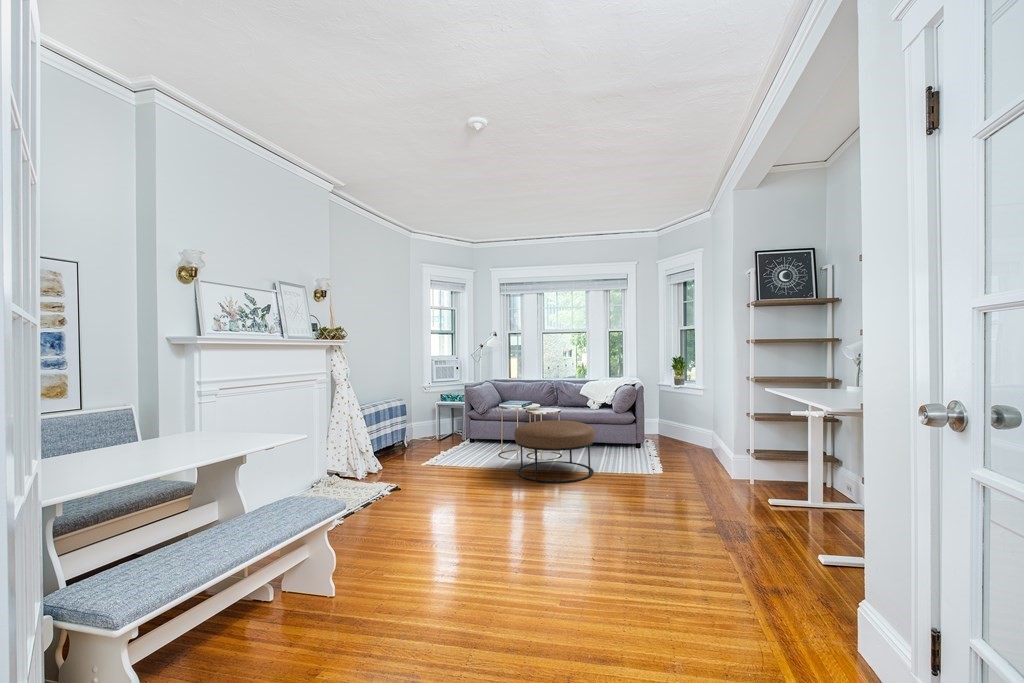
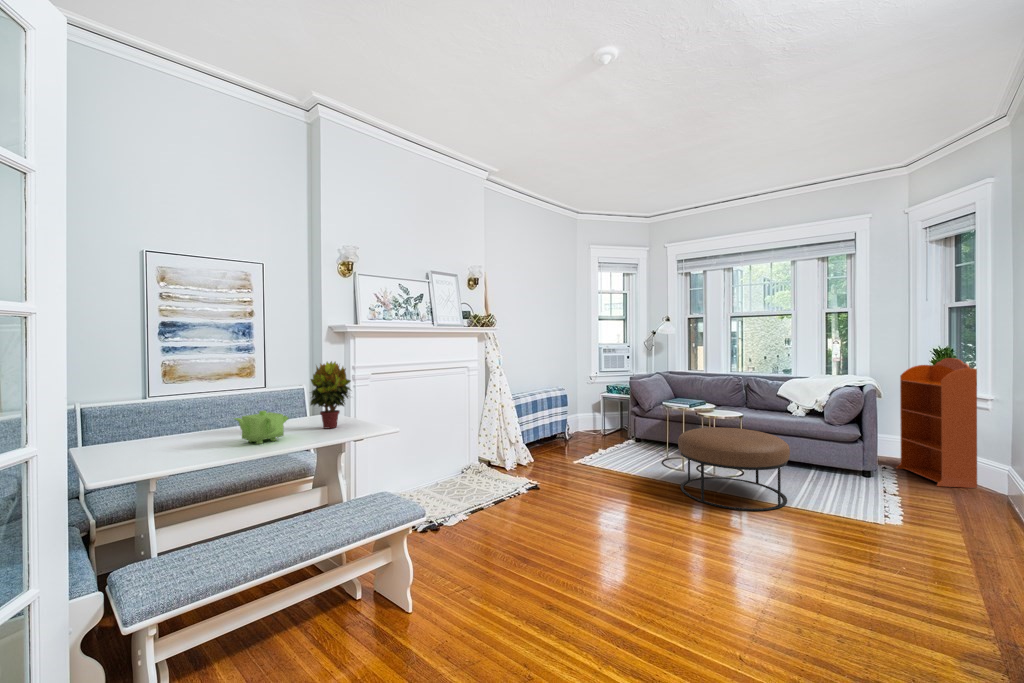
bookcase: none [654,361,698,450] -> present [896,358,977,488]
potted plant: none [174,372,230,444] -> present [311,361,351,429]
teapot: none [98,427,160,464] -> present [235,411,289,444]

